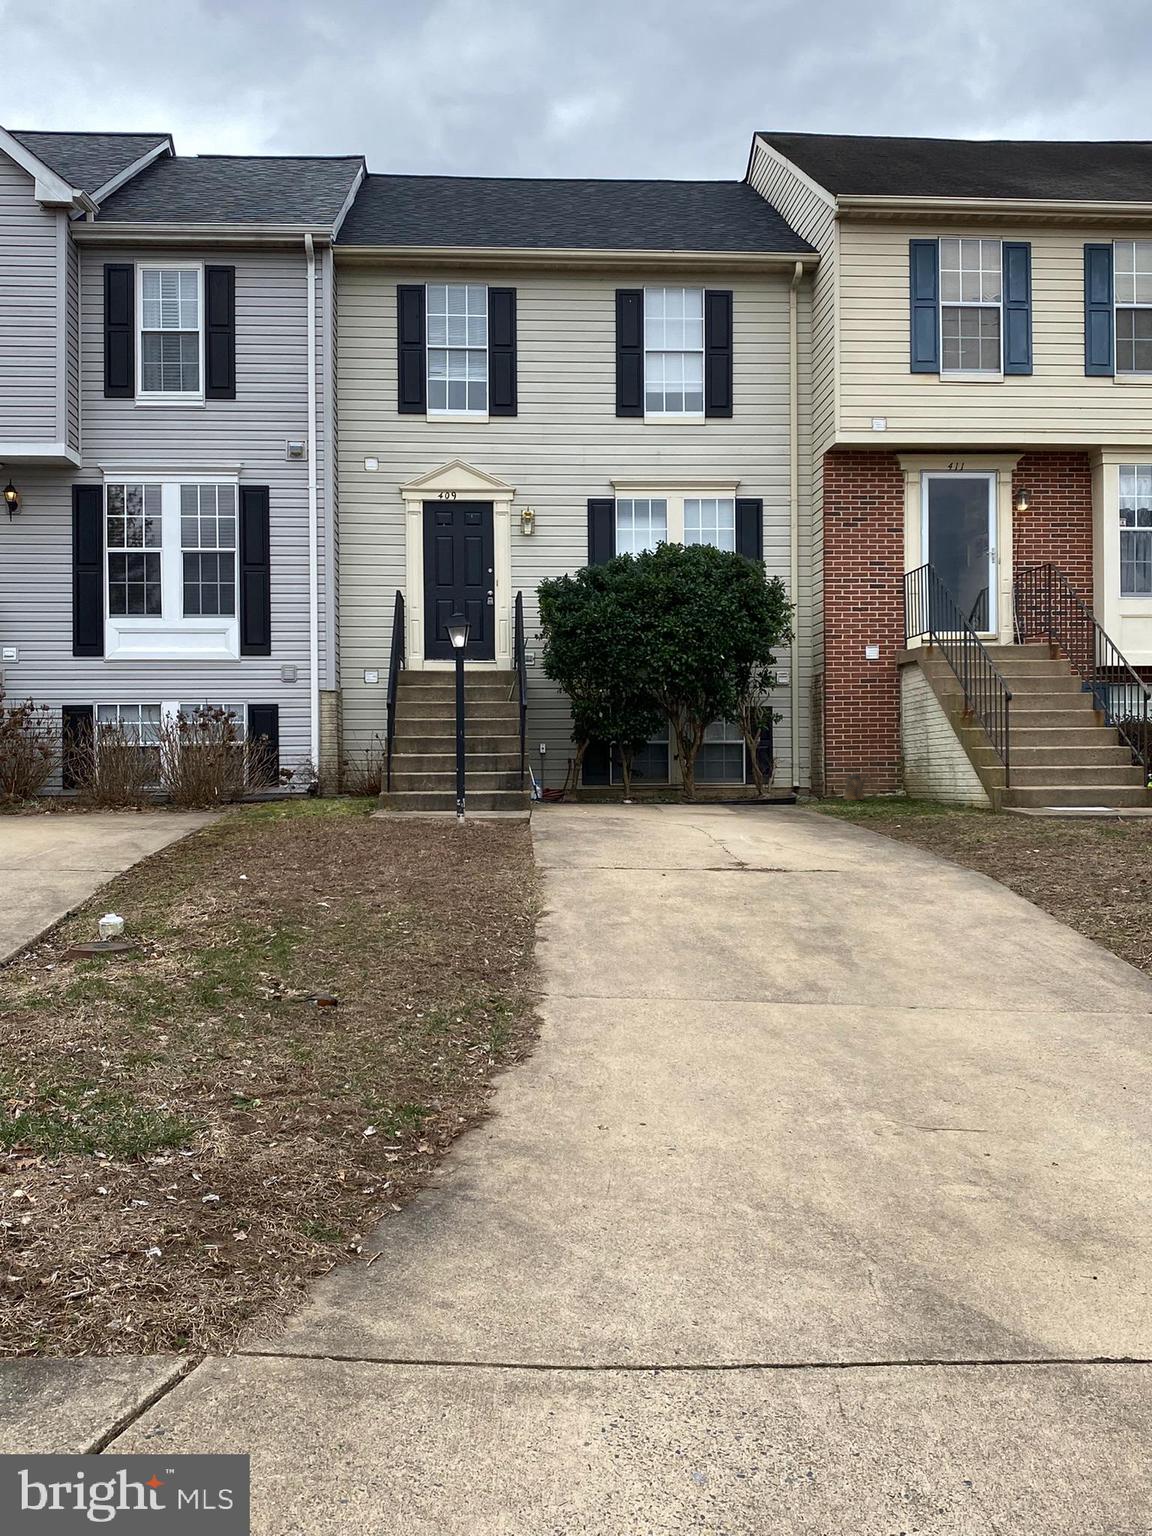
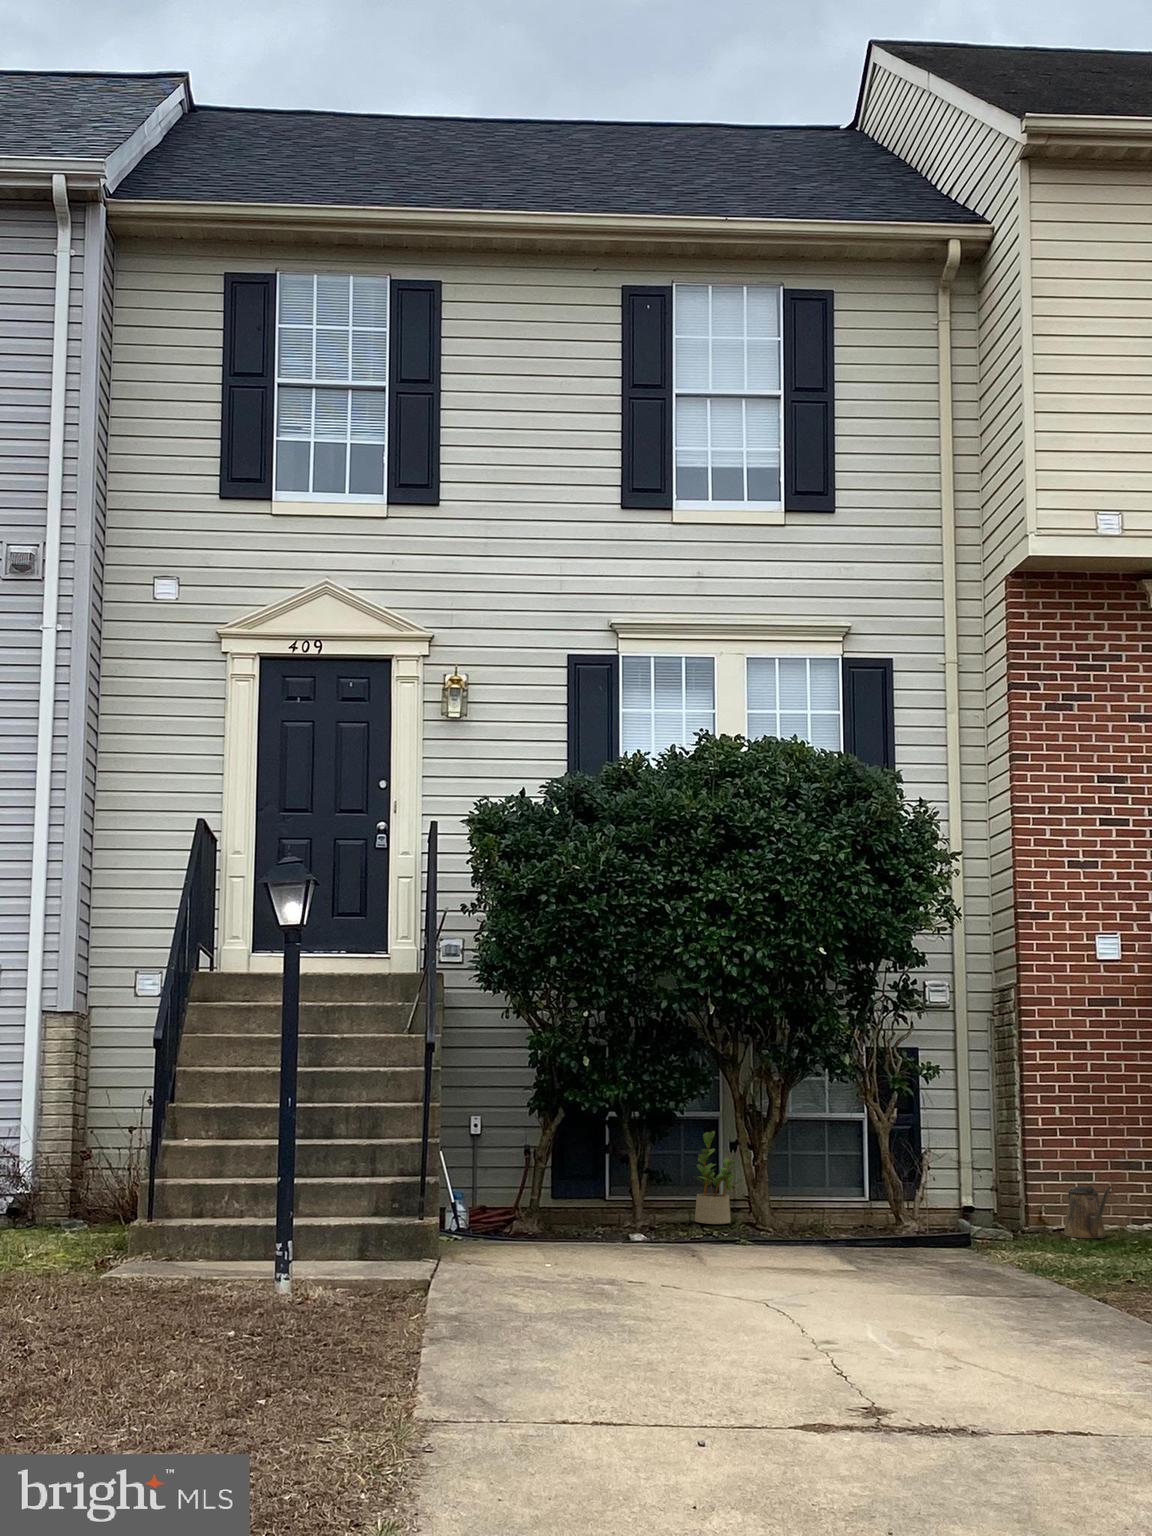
potted plant: none [657,749,681,795] -> present [695,1131,741,1224]

